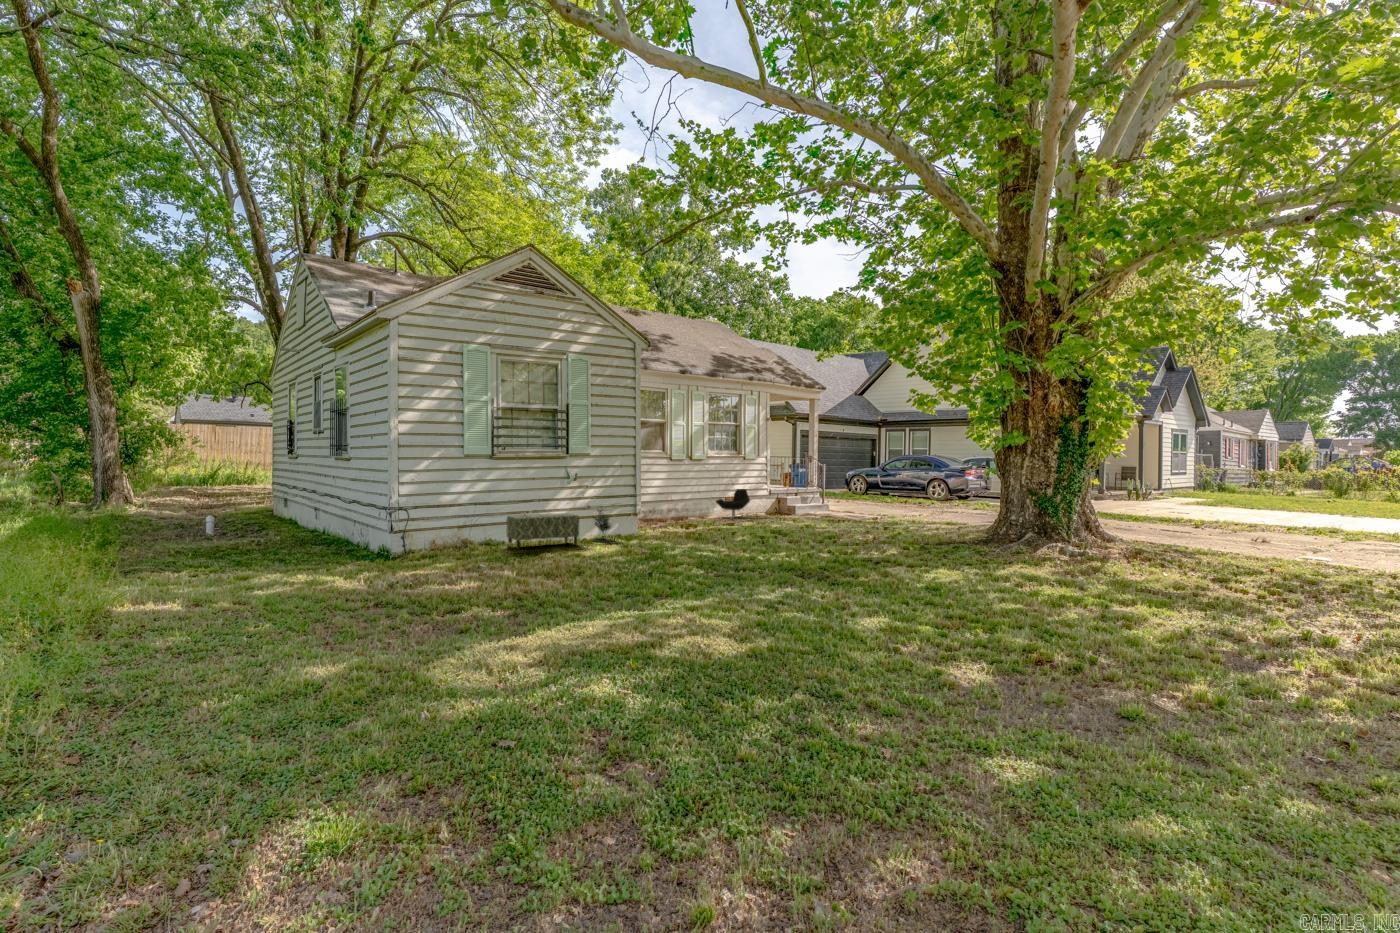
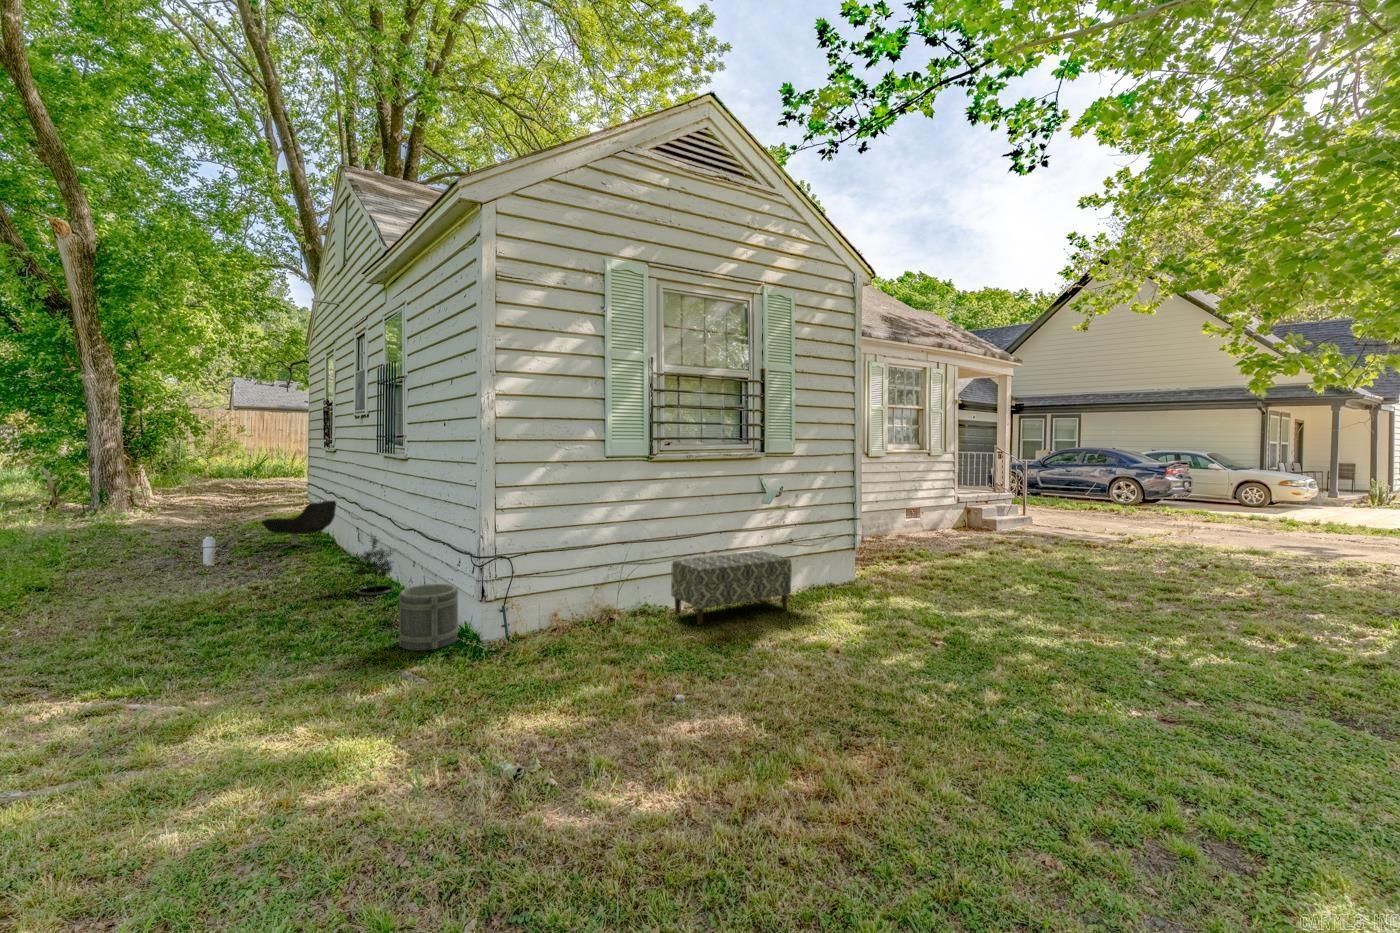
lounge chair: present [716,489,750,519] -> present [262,501,336,550]
potted tree: present [593,509,612,542] -> present [353,535,394,595]
bucket: none [345,525,378,558] -> present [399,584,458,650]

